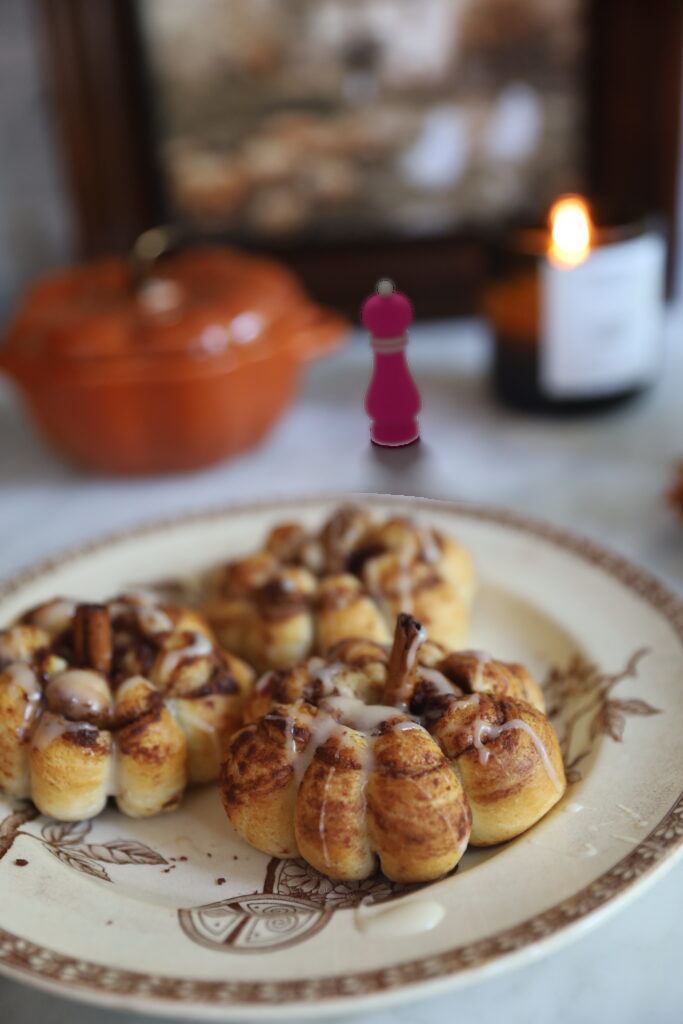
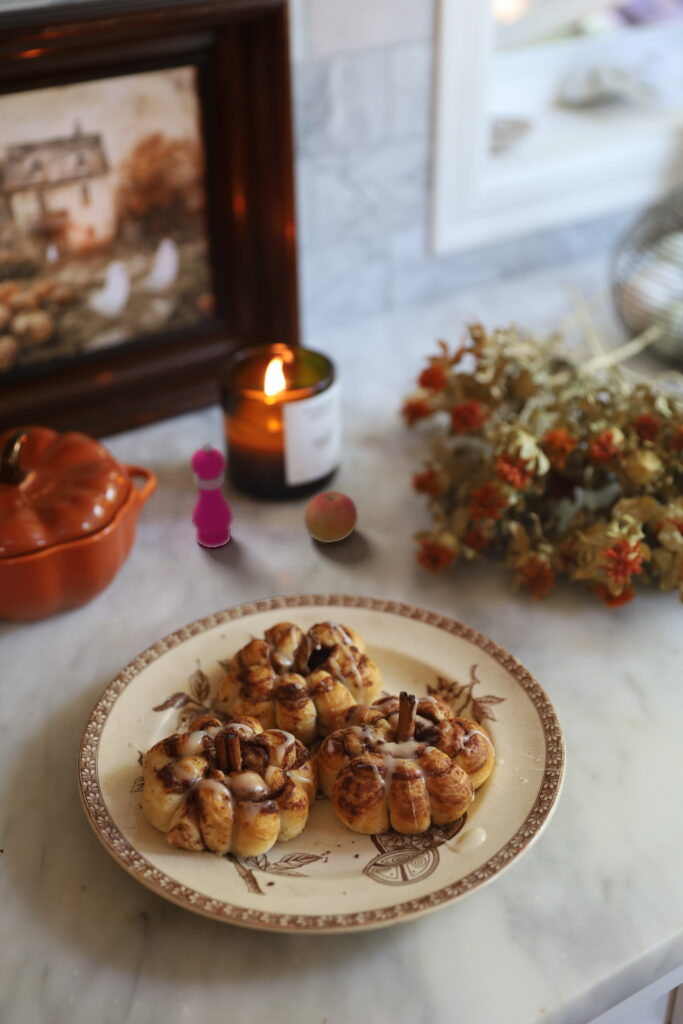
apple: none [520,392,606,467] -> present [304,491,358,543]

